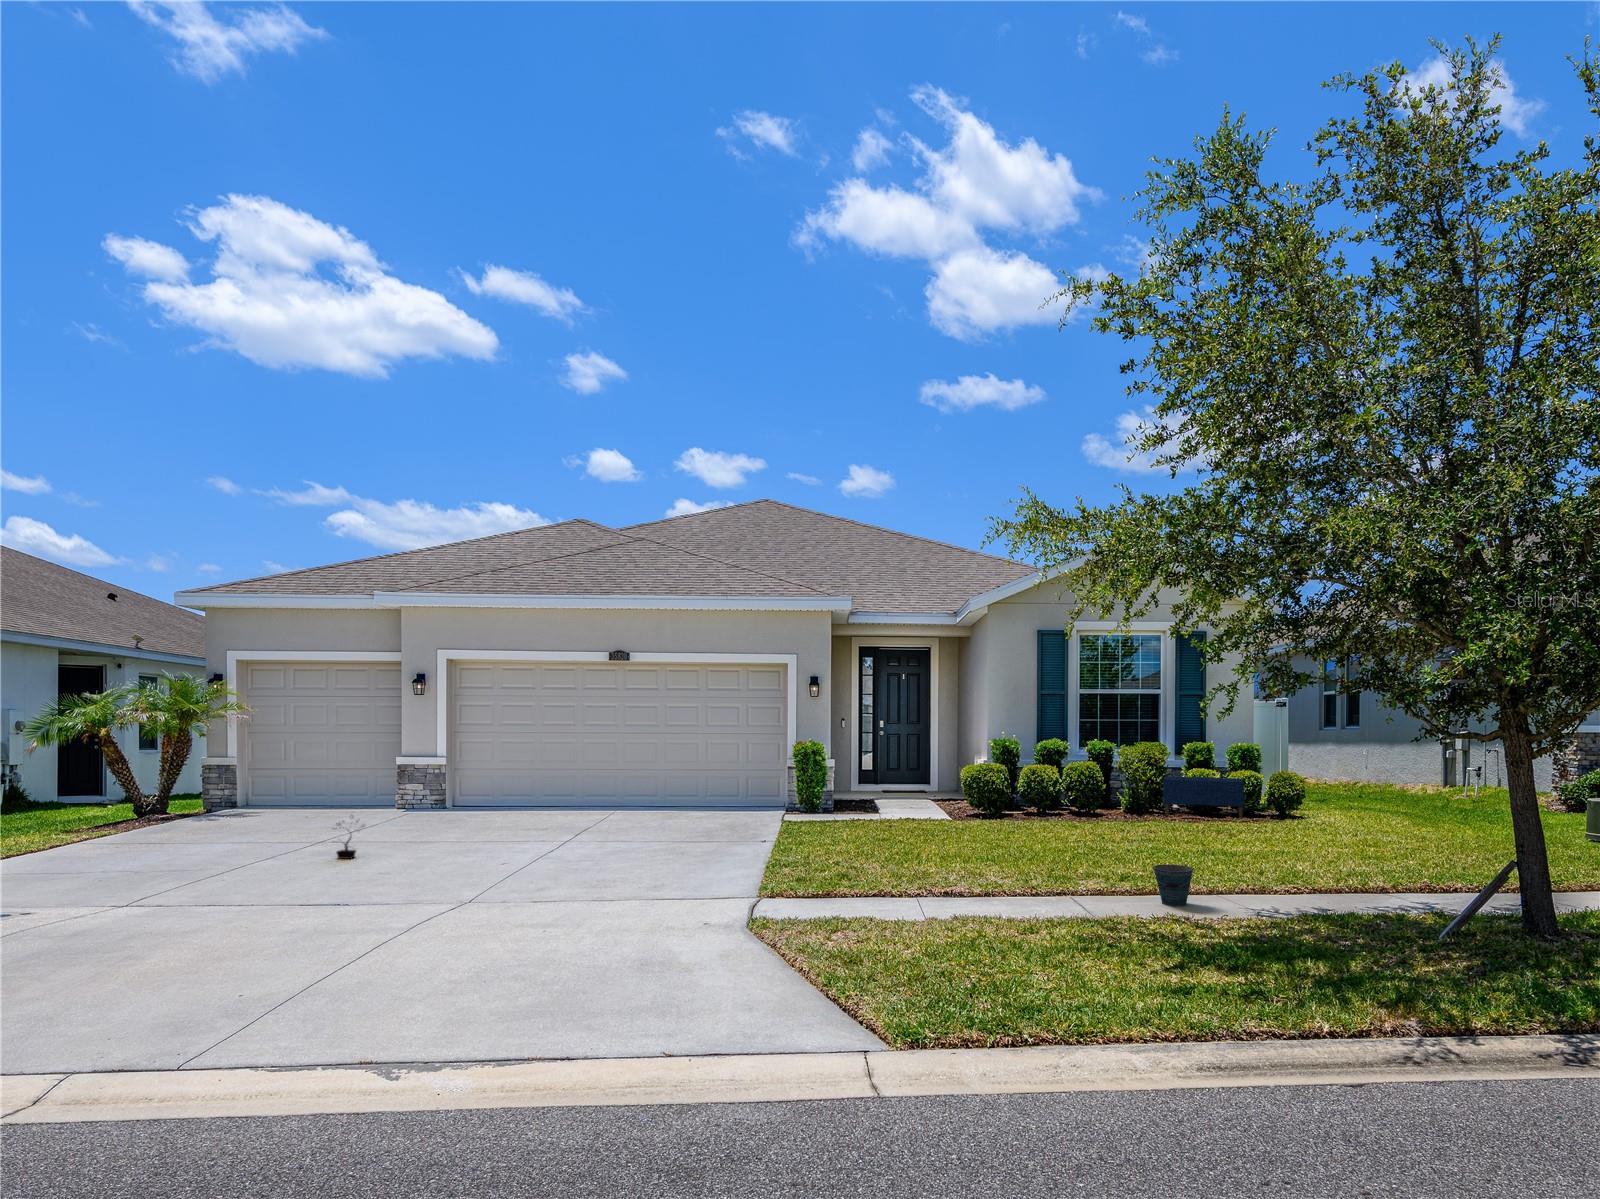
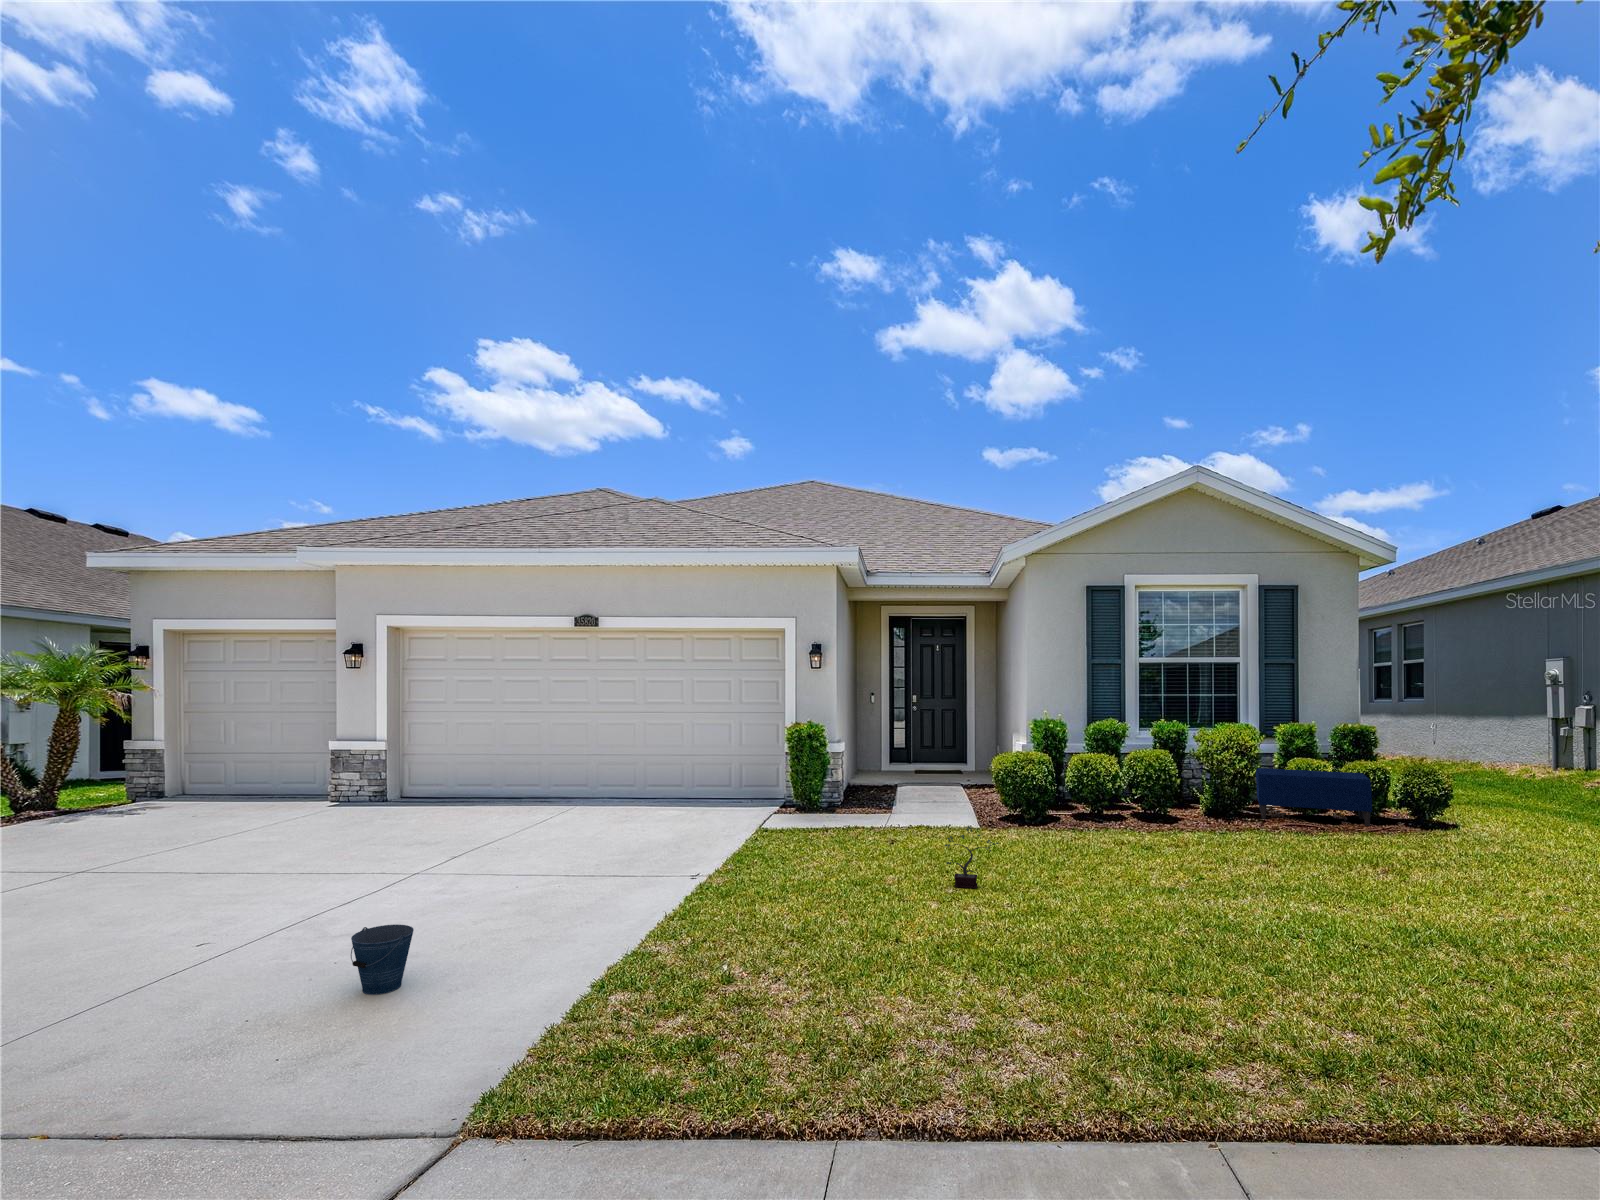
potted plant: present [336,823,364,859] -> present [945,826,999,888]
bucket: present [1153,864,1194,906] -> present [351,924,414,995]

